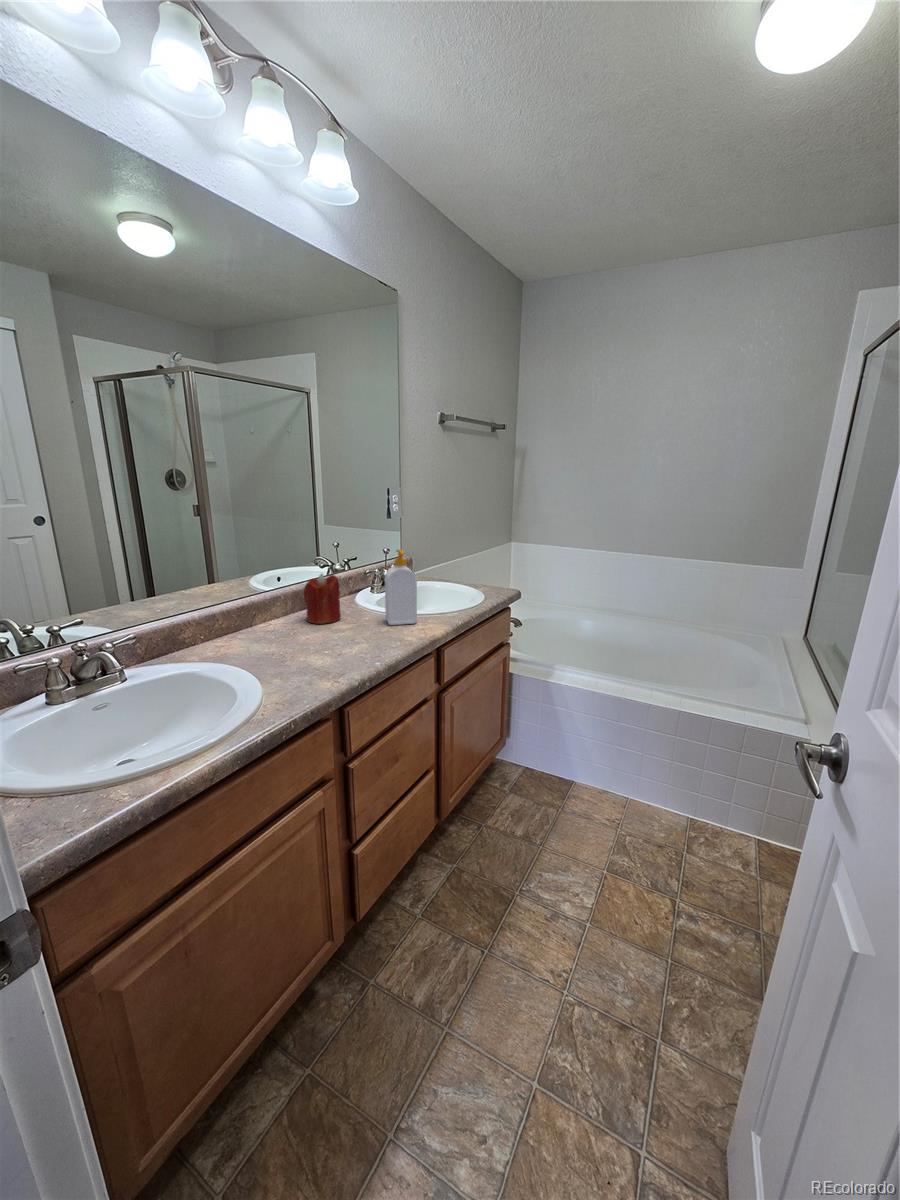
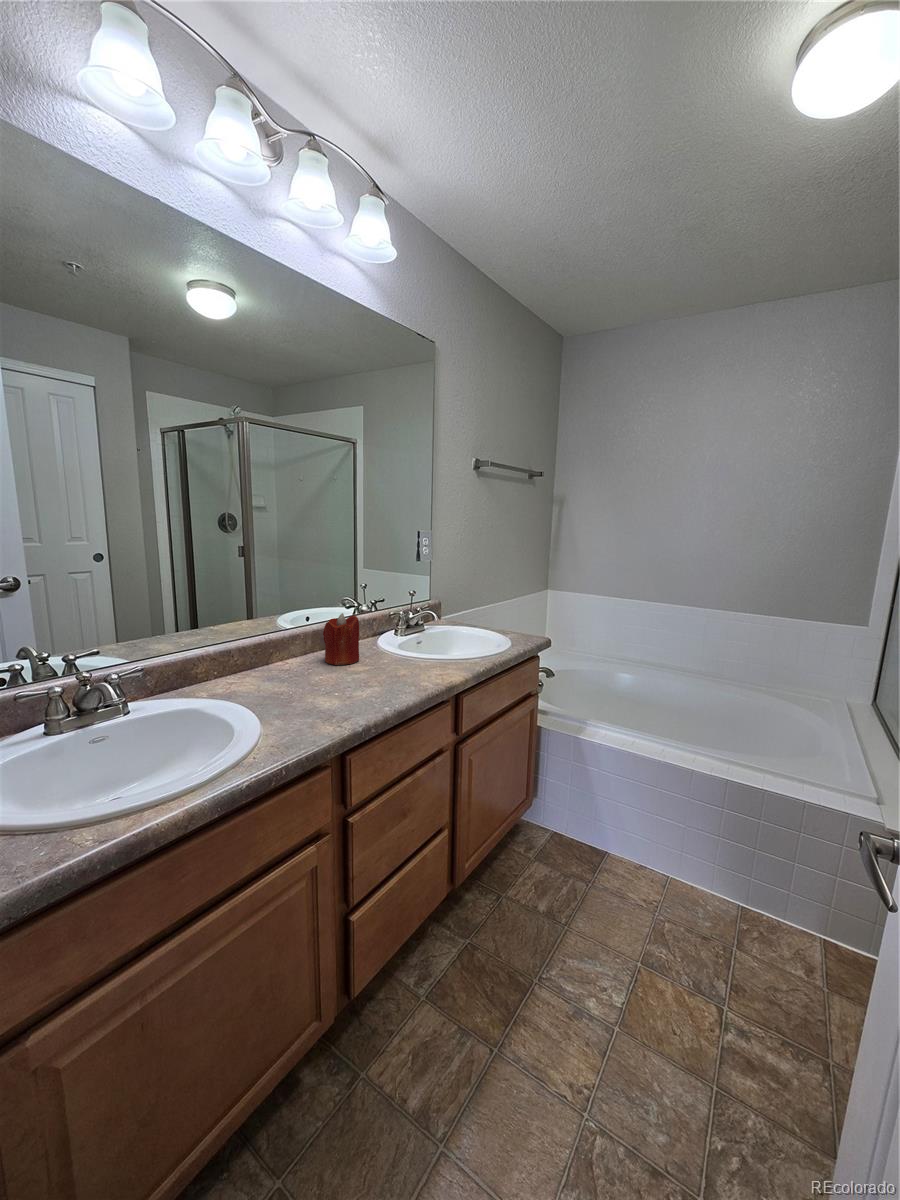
soap bottle: present [385,549,417,625] -> none [405,592,437,669]

